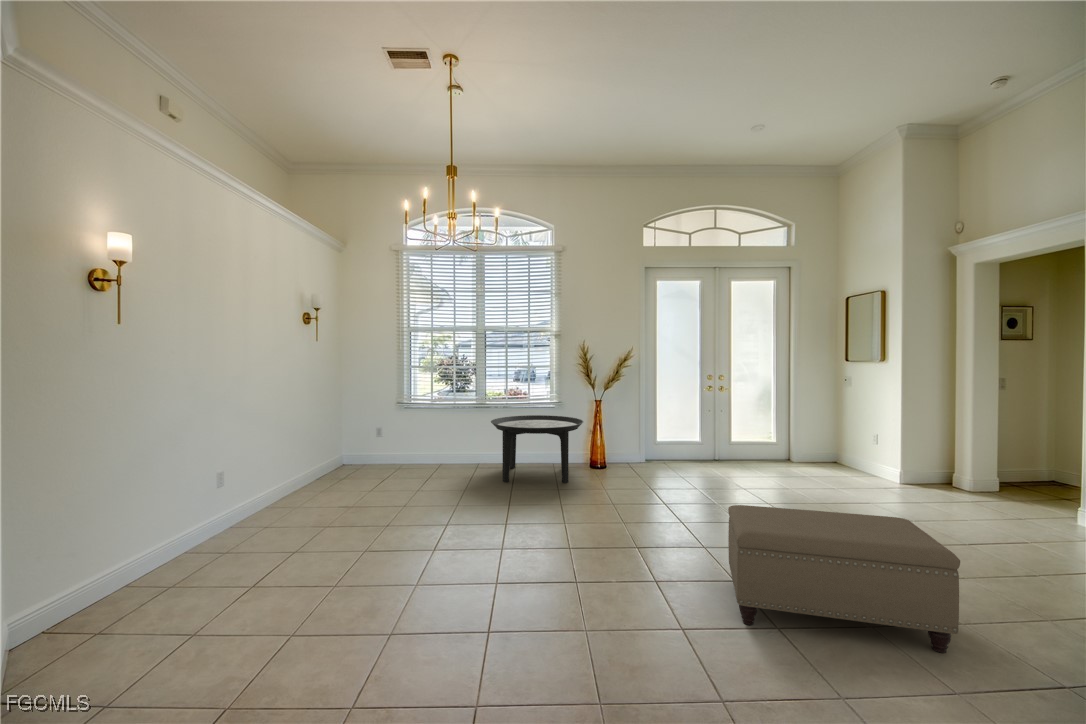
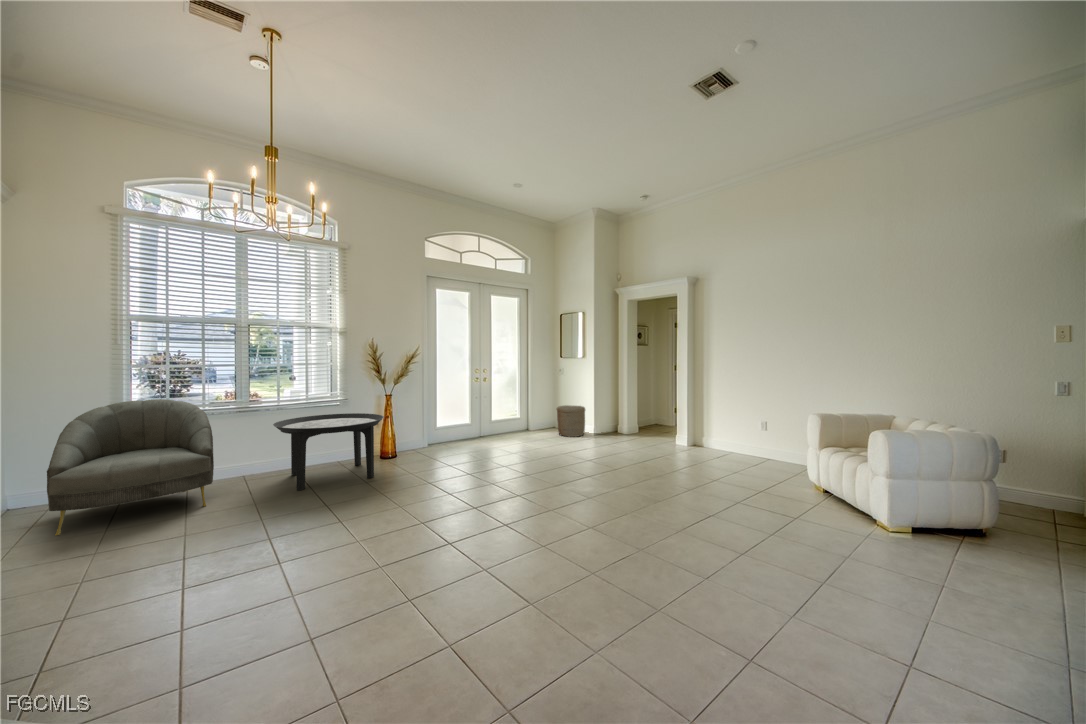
armchair: none [362,393,451,482] -> present [47,399,214,536]
woven basket: none [826,432,877,480] -> present [557,405,585,437]
ottoman: present [728,505,960,653] -> none [576,451,719,548]

